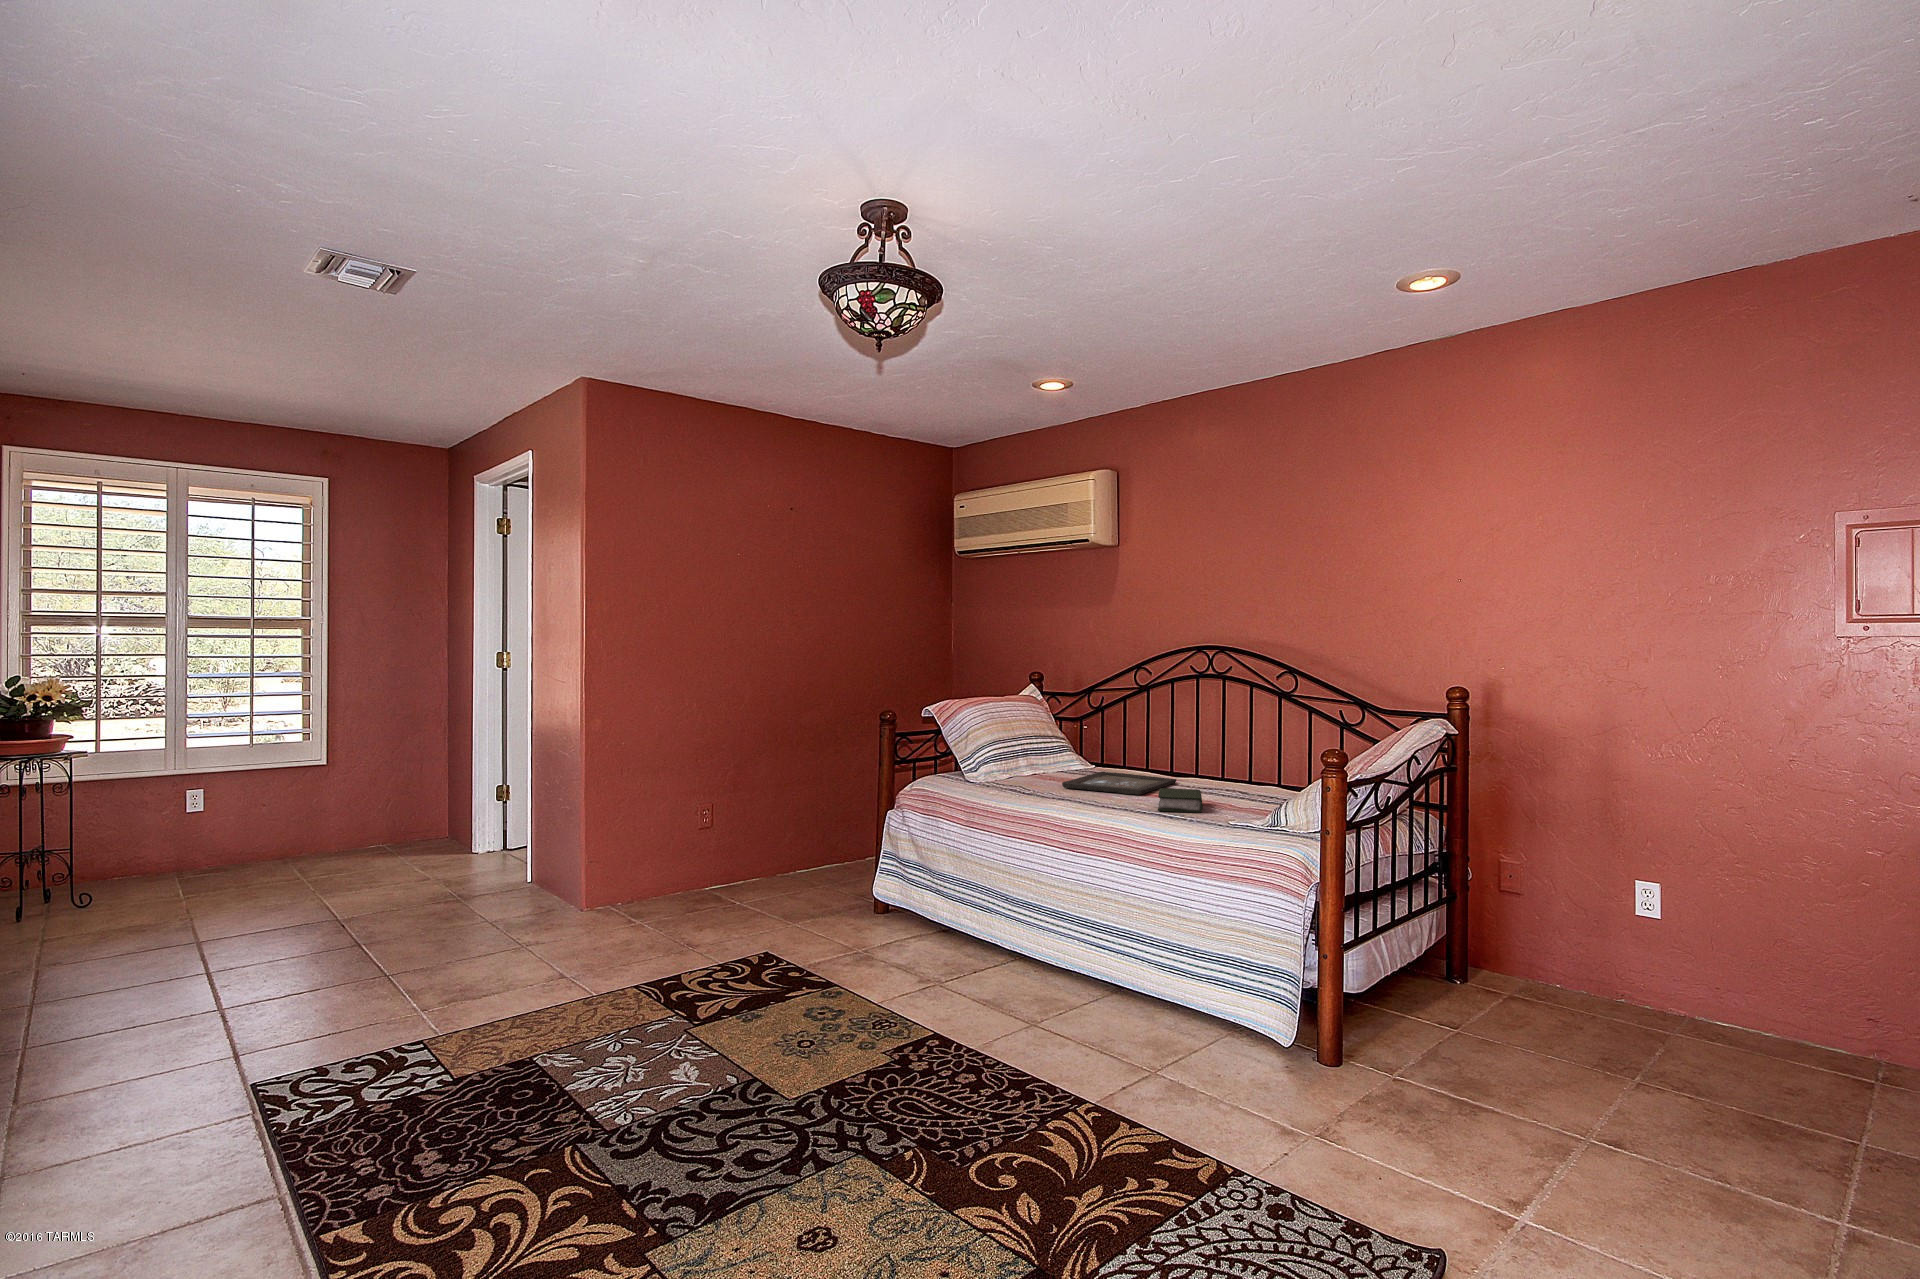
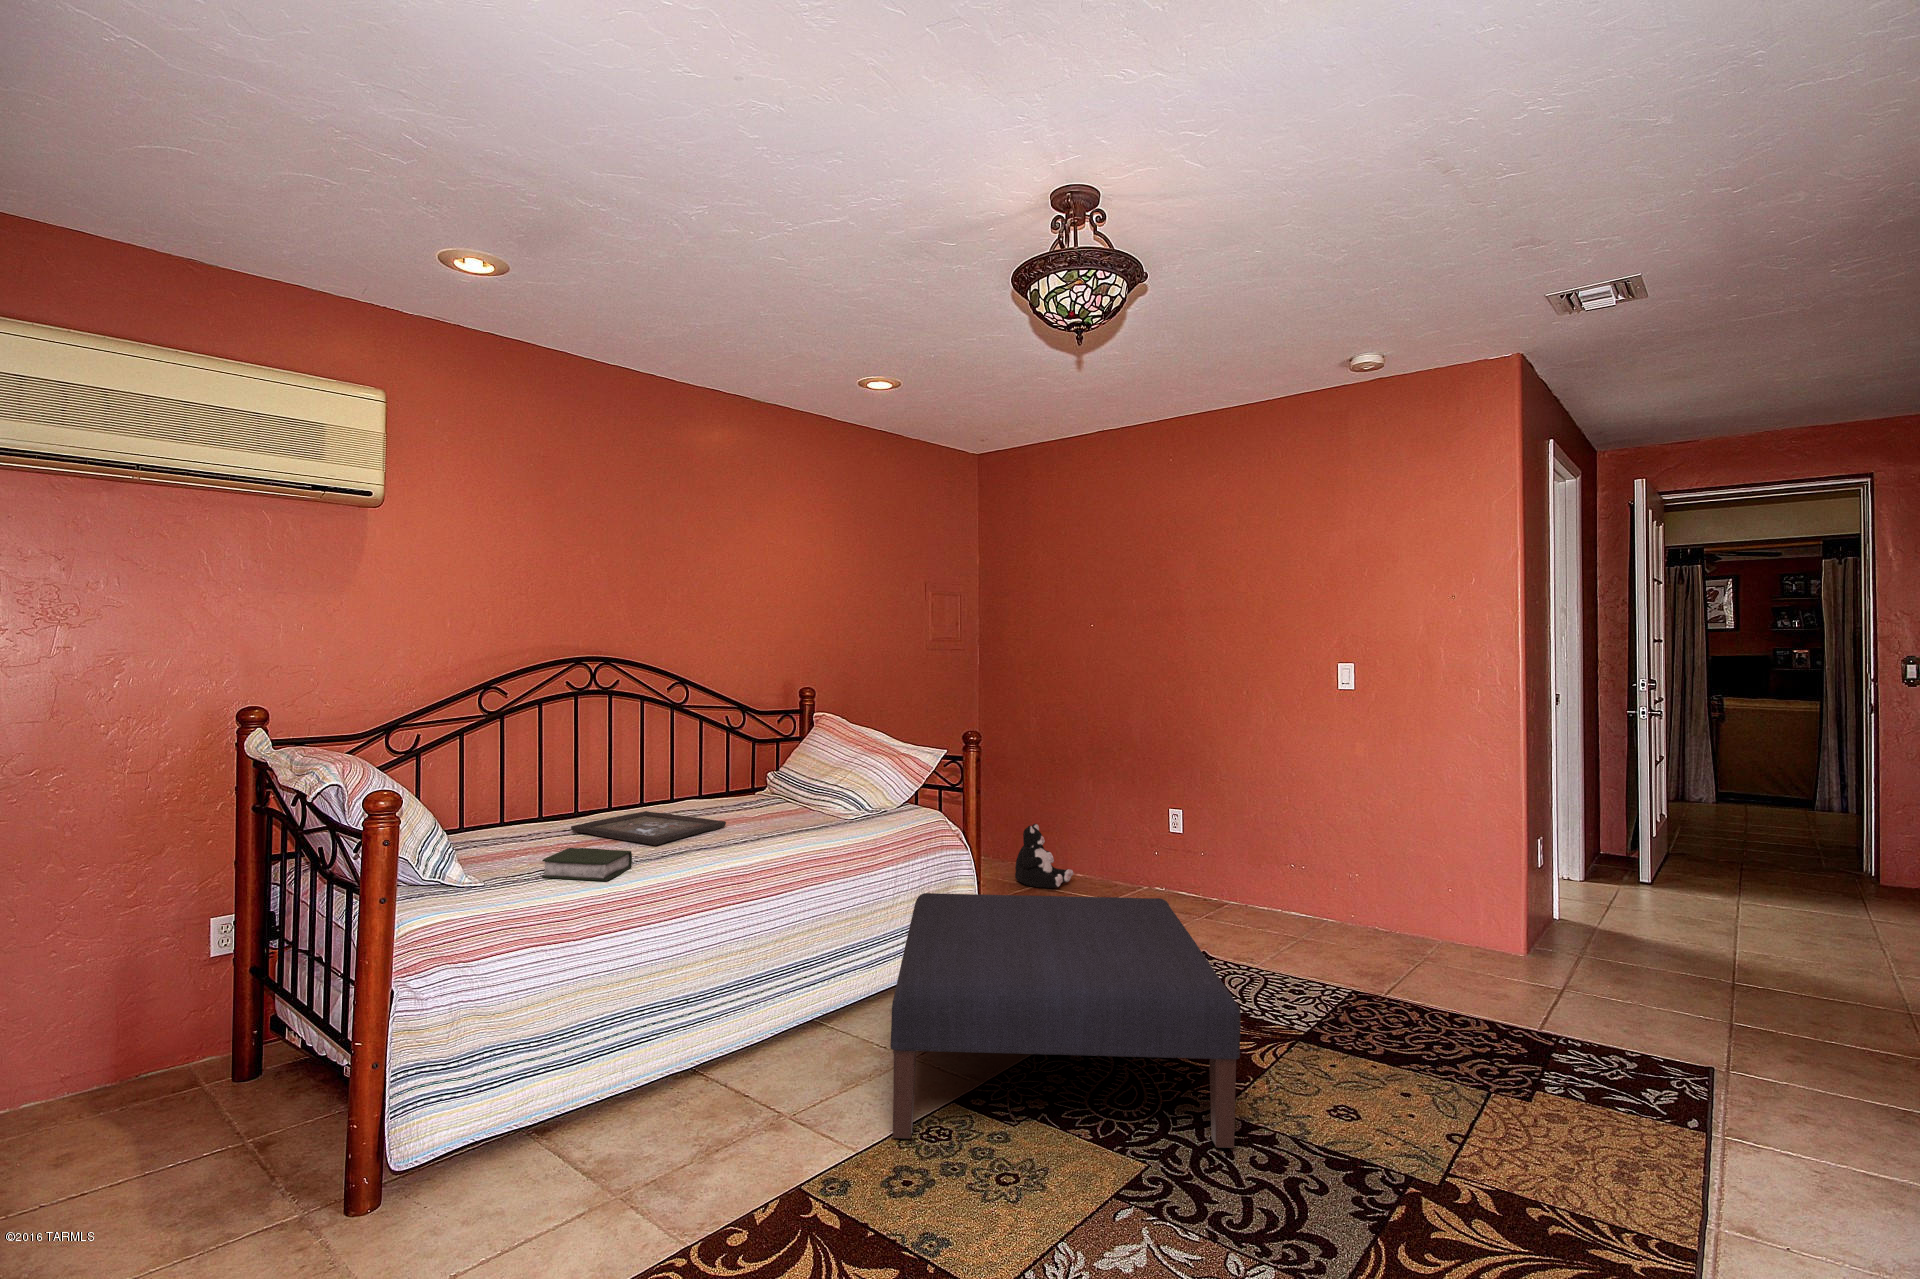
book: present [1158,788,1203,813] -> present [542,848,632,881]
ottoman: none [773,884,1147,1158] -> present [890,893,1241,1148]
plush toy: none [1723,1001,1856,1158] -> present [1015,824,1073,888]

